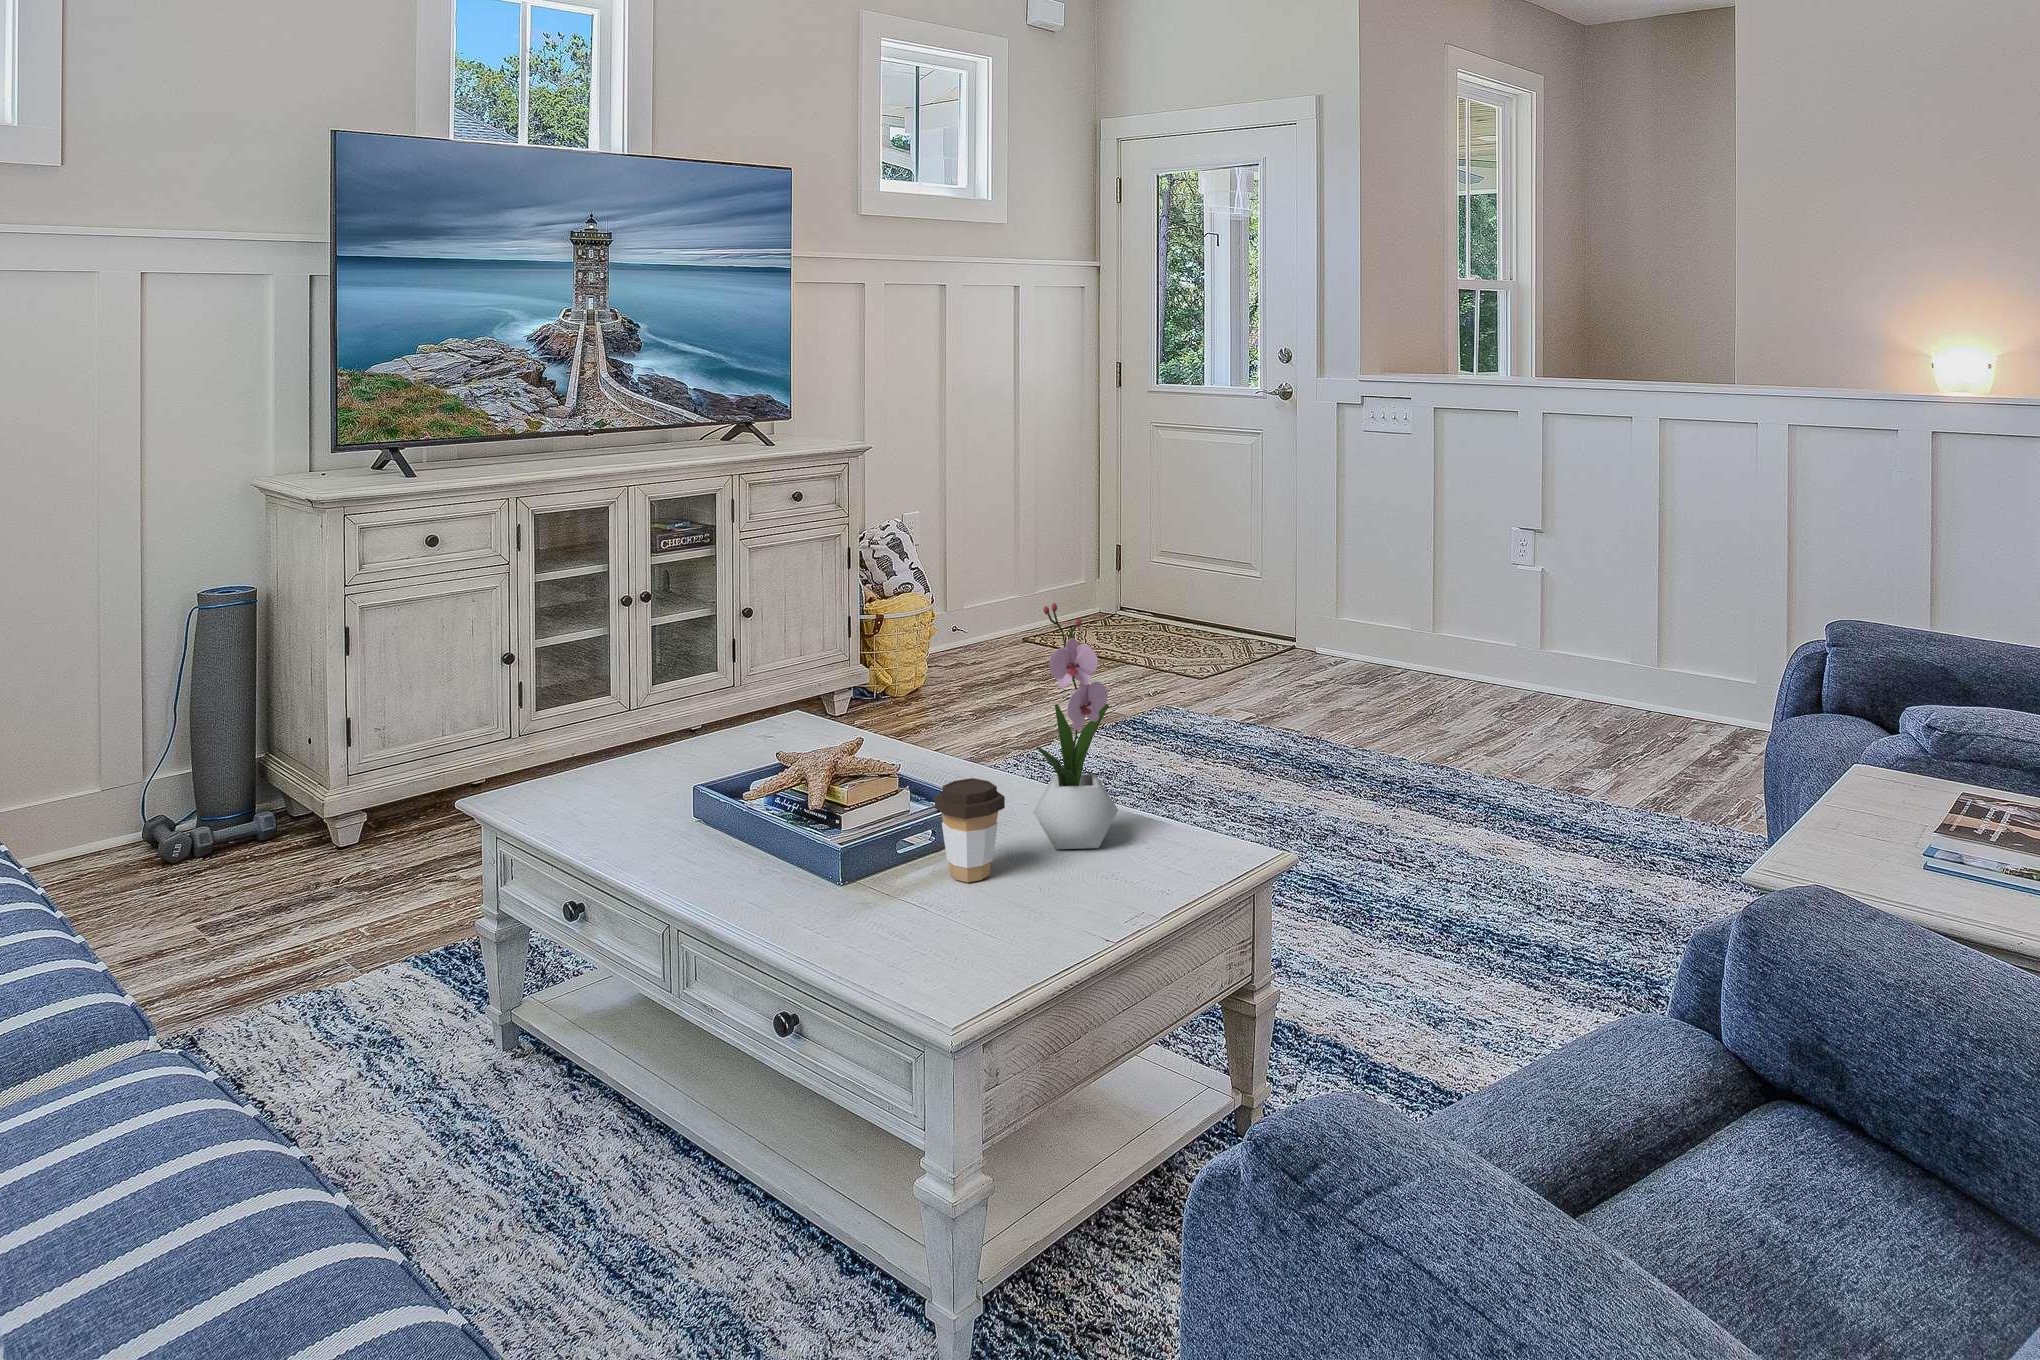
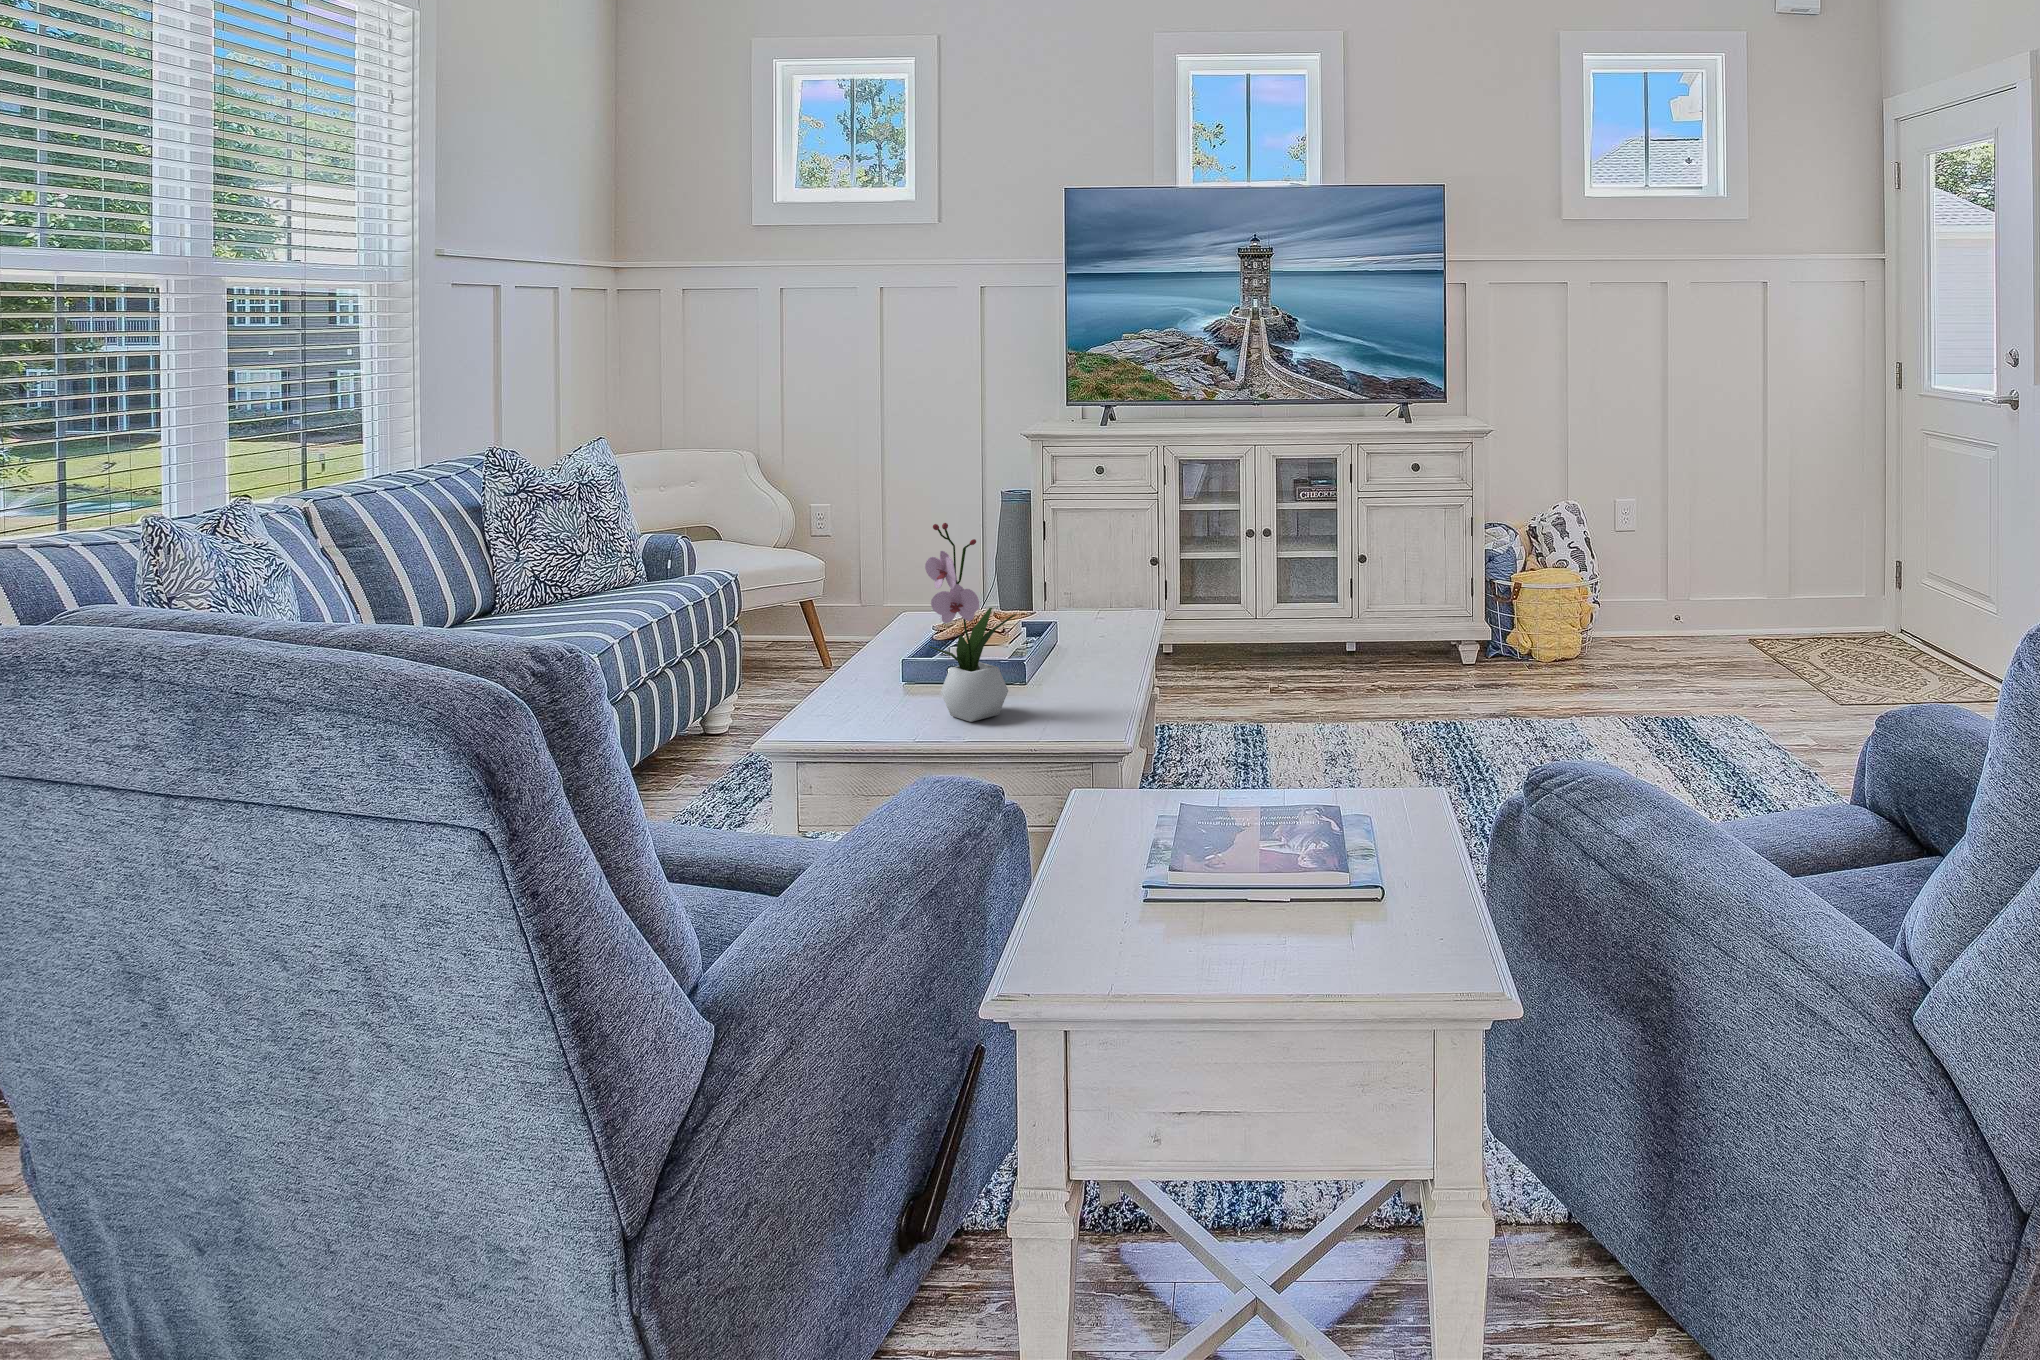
coffee cup: present [935,778,1005,882] -> none [843,643,892,717]

